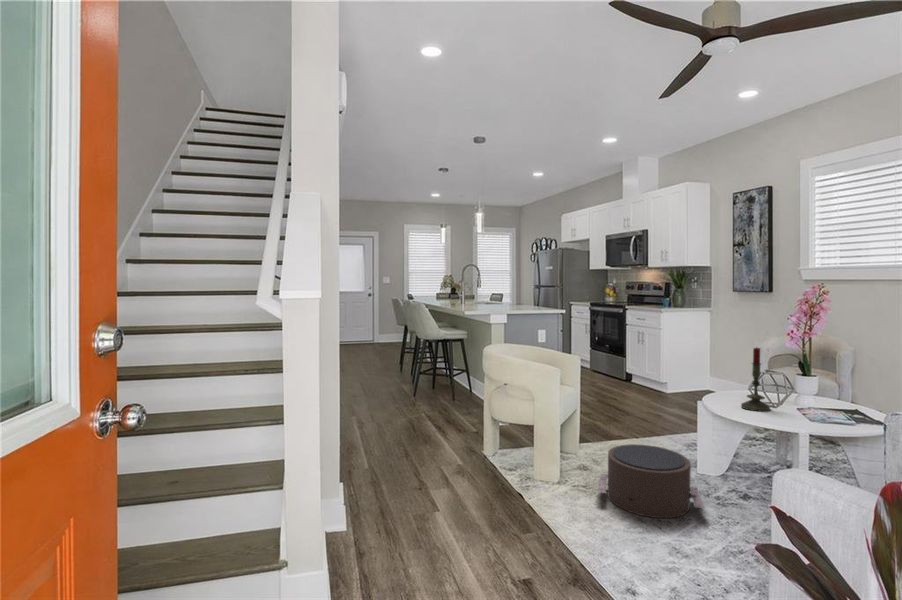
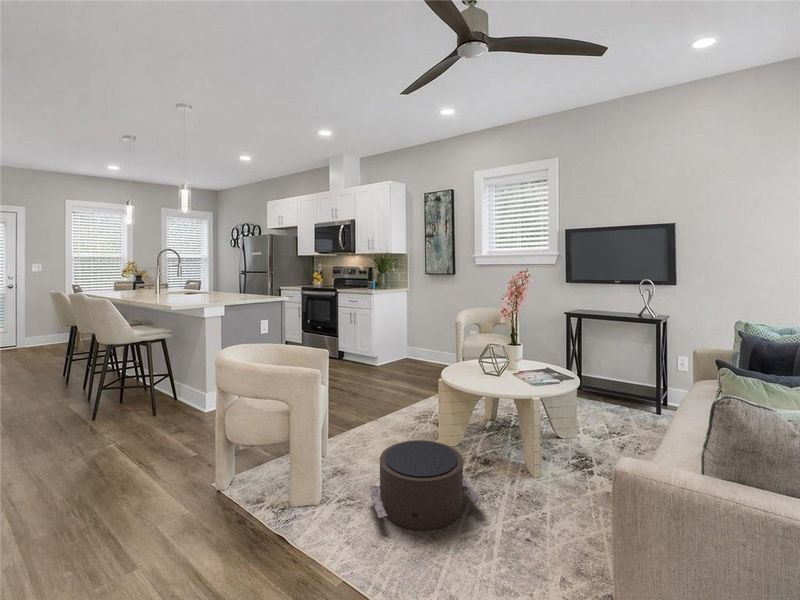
candle: present [741,348,770,412] -> none [483,327,506,387]

